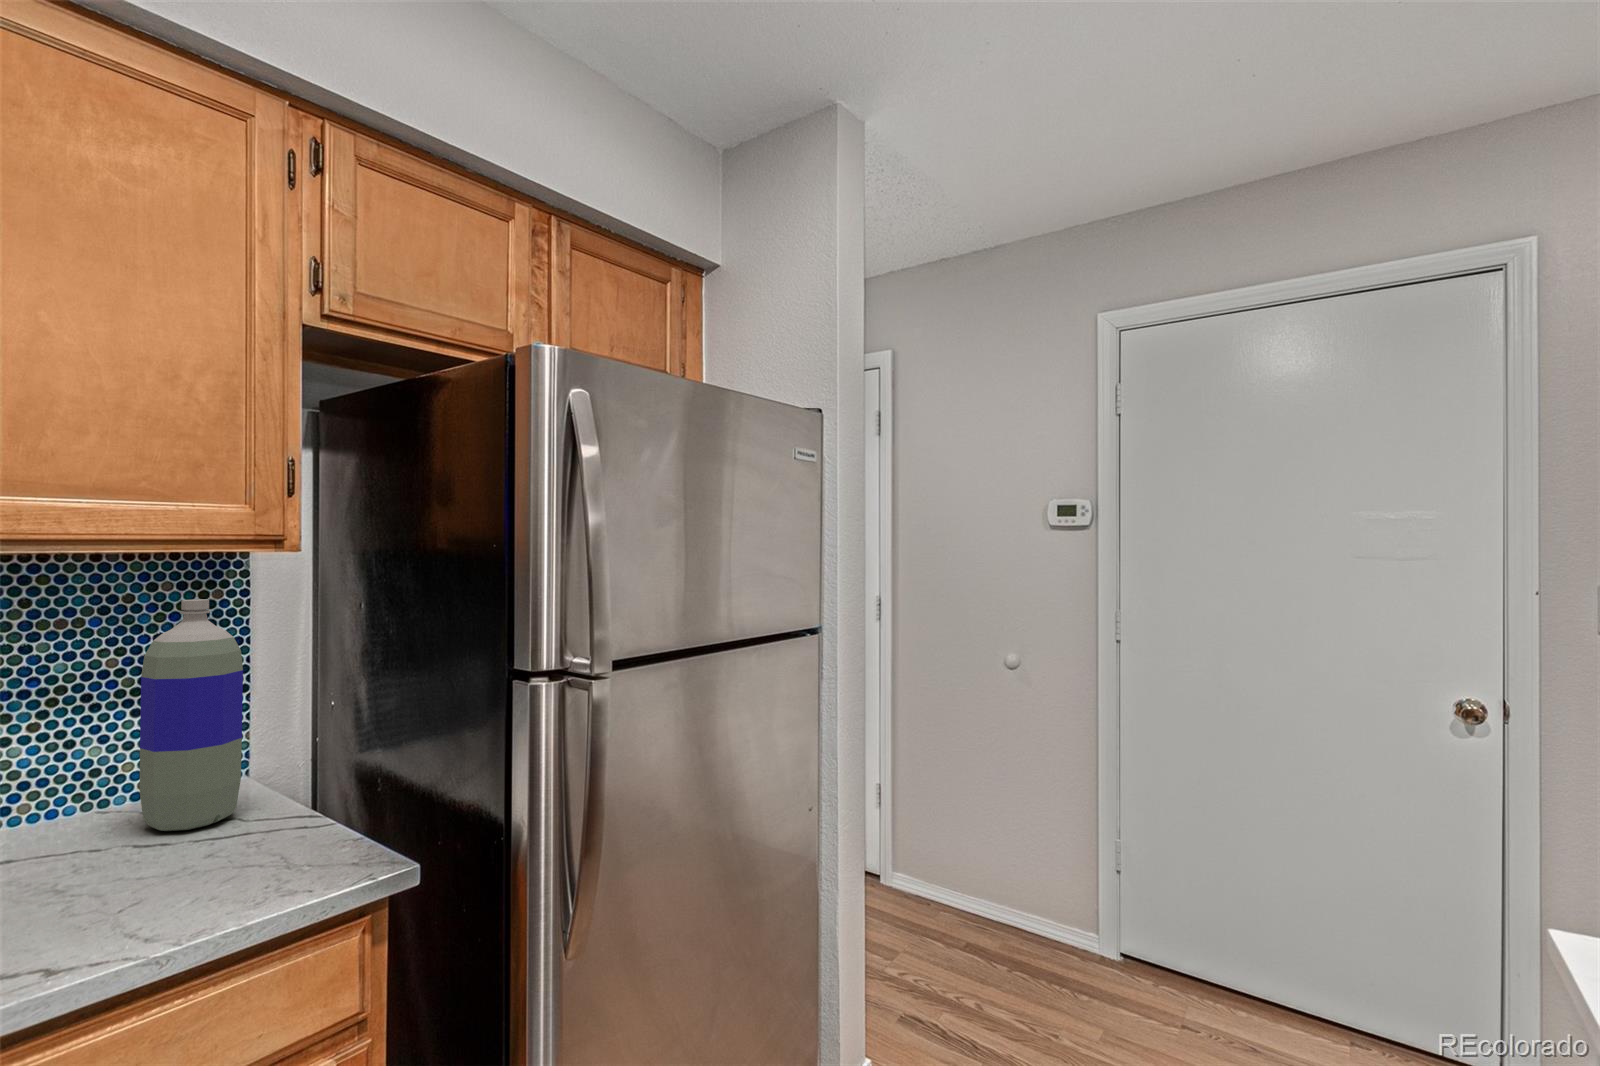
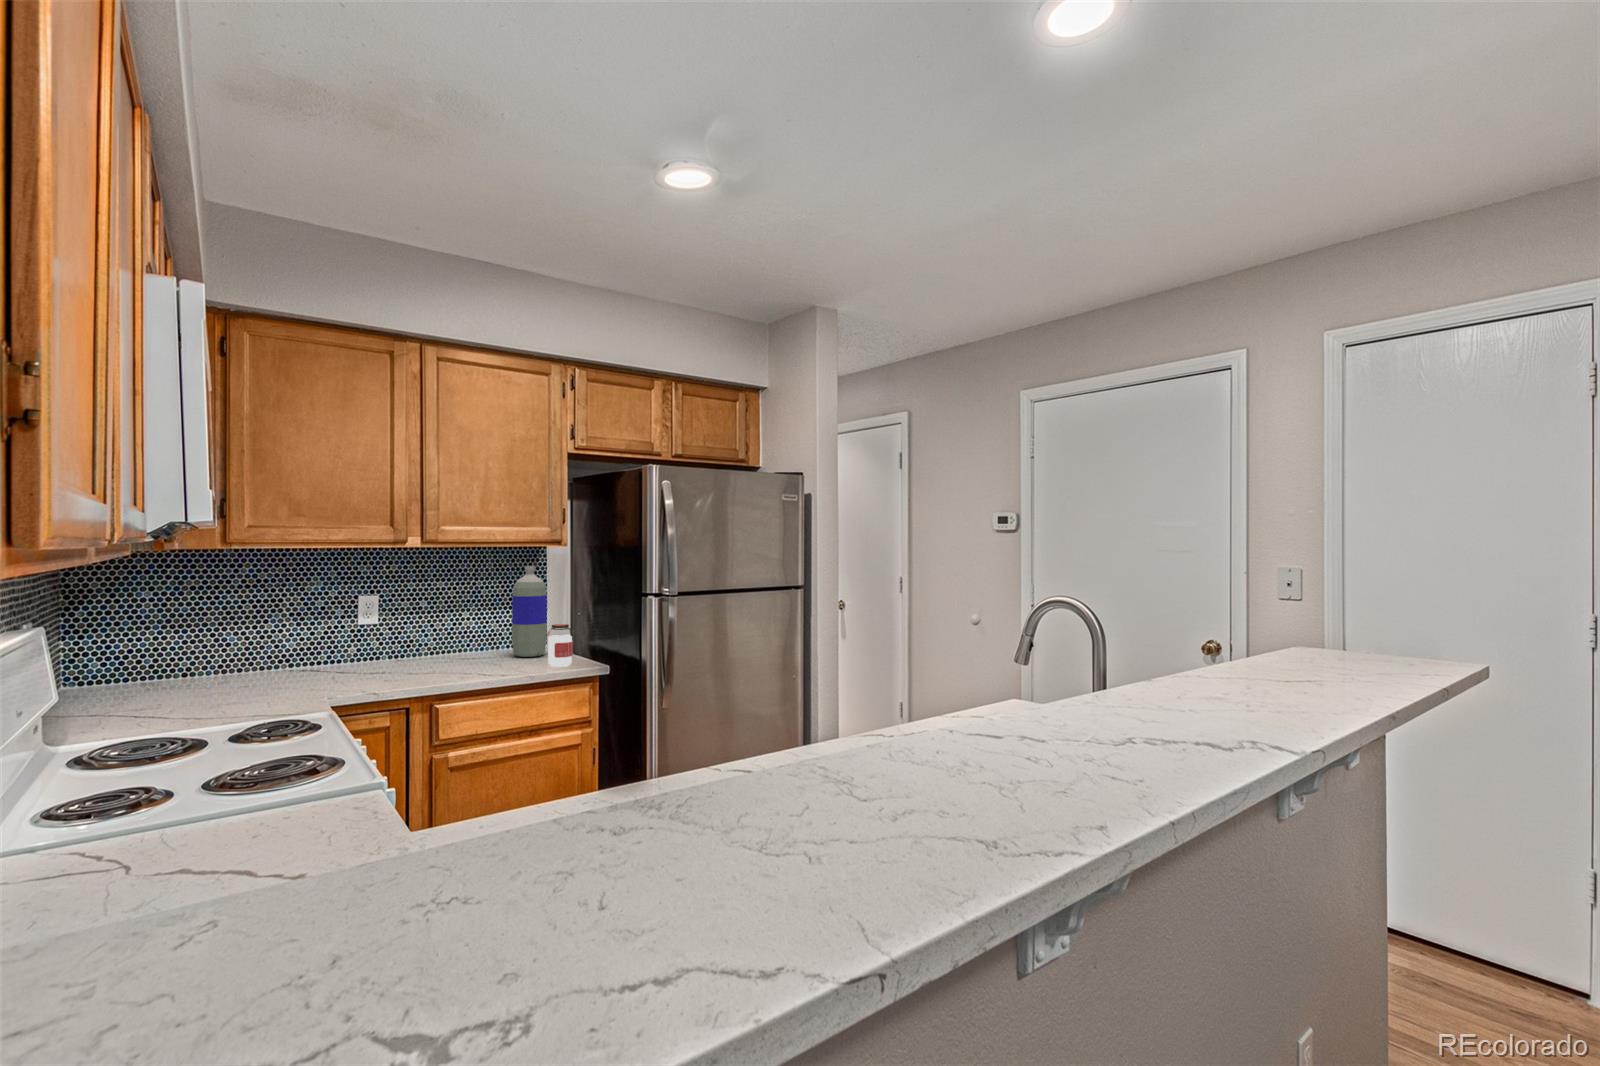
jar: none [229,758,311,886] -> present [547,624,573,667]

